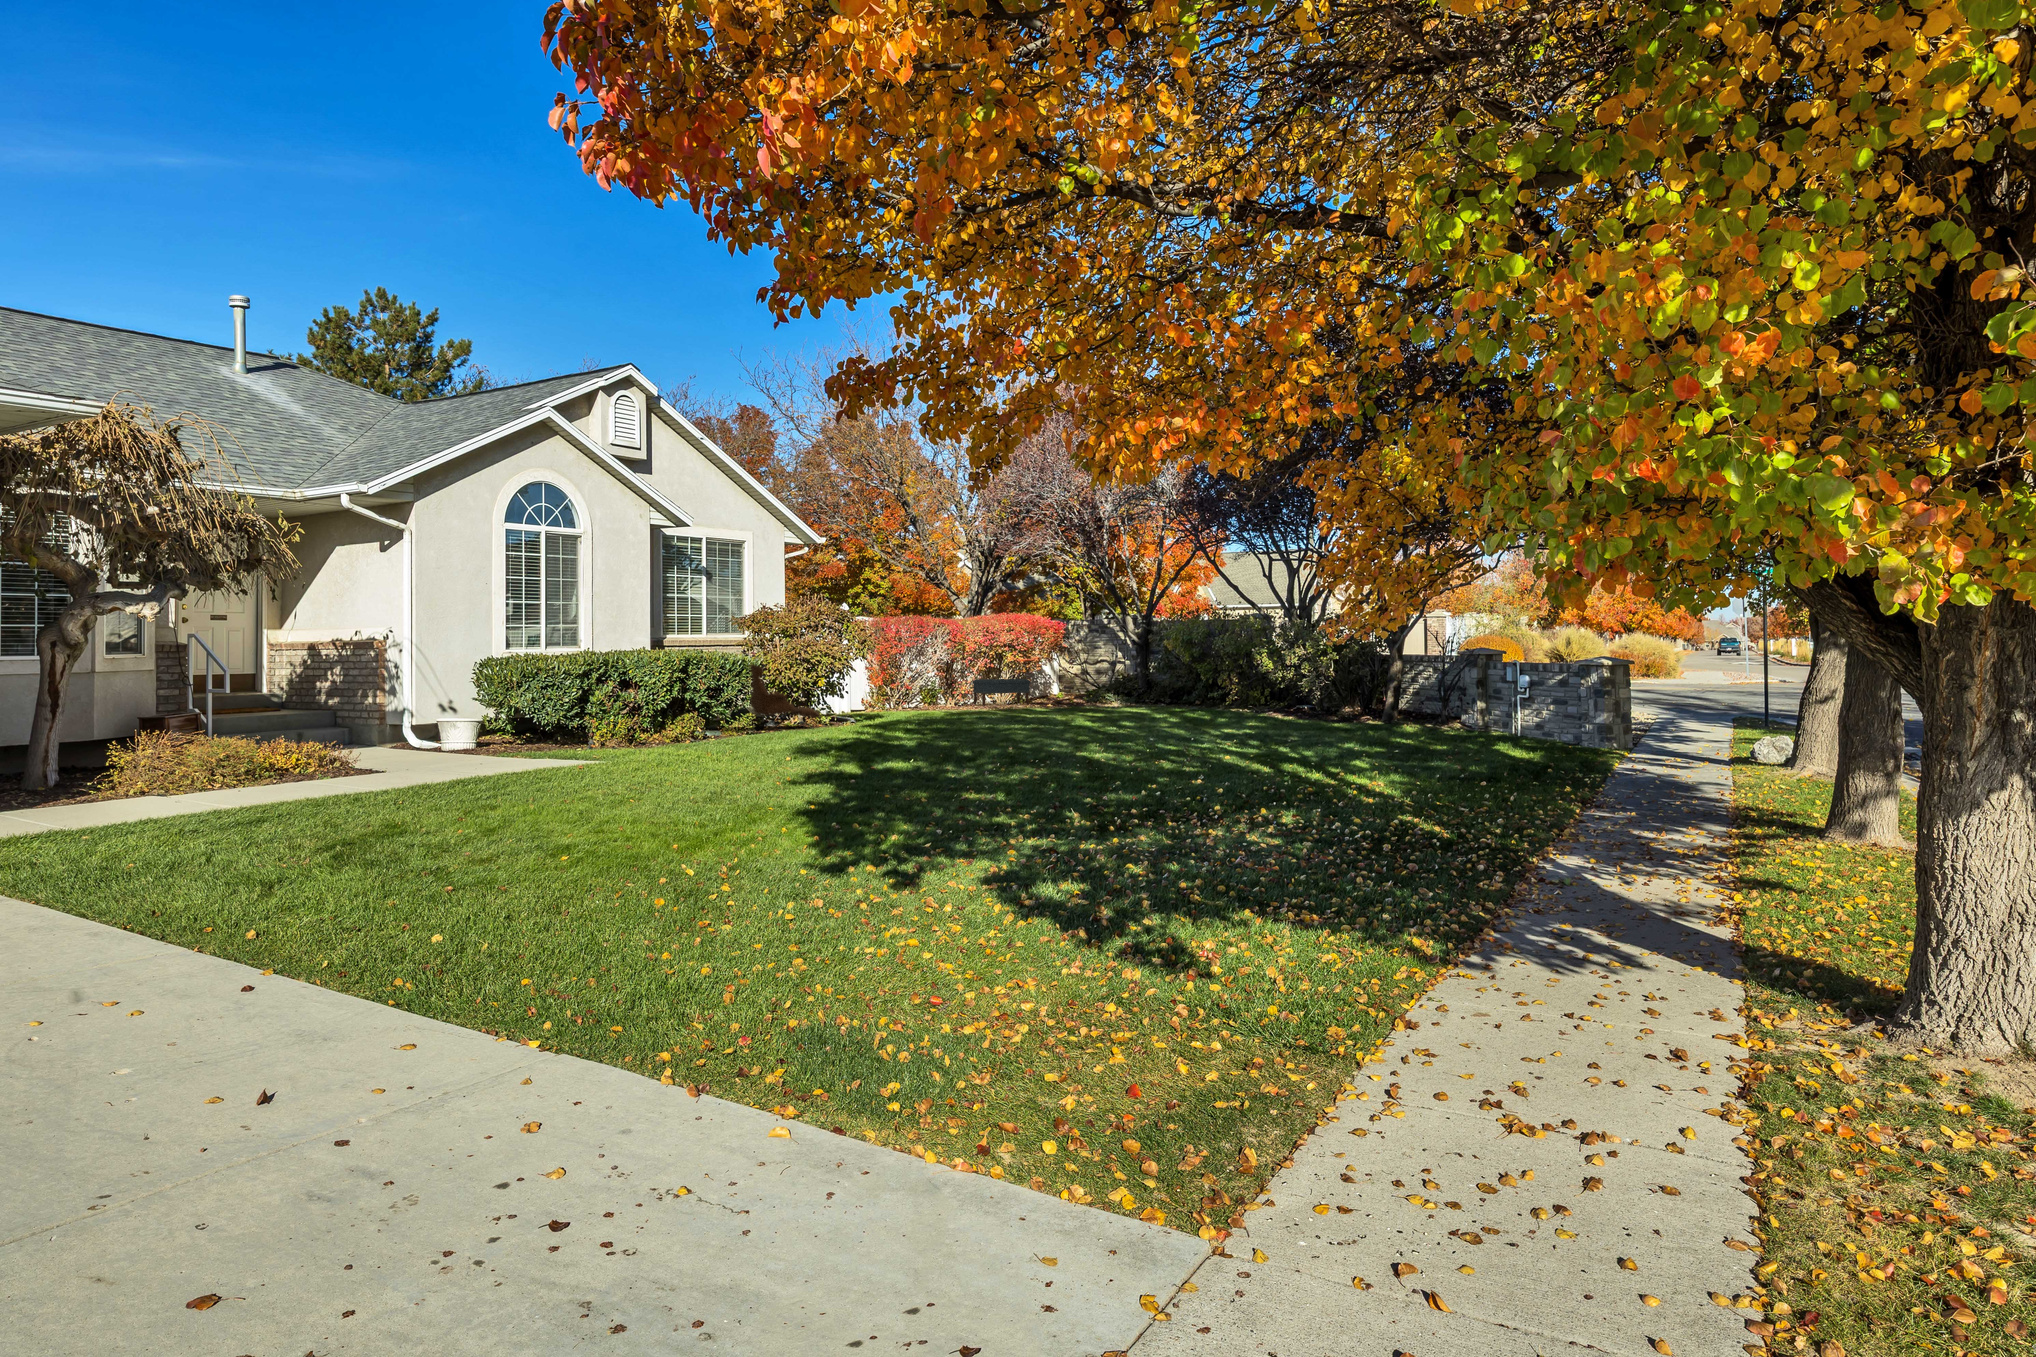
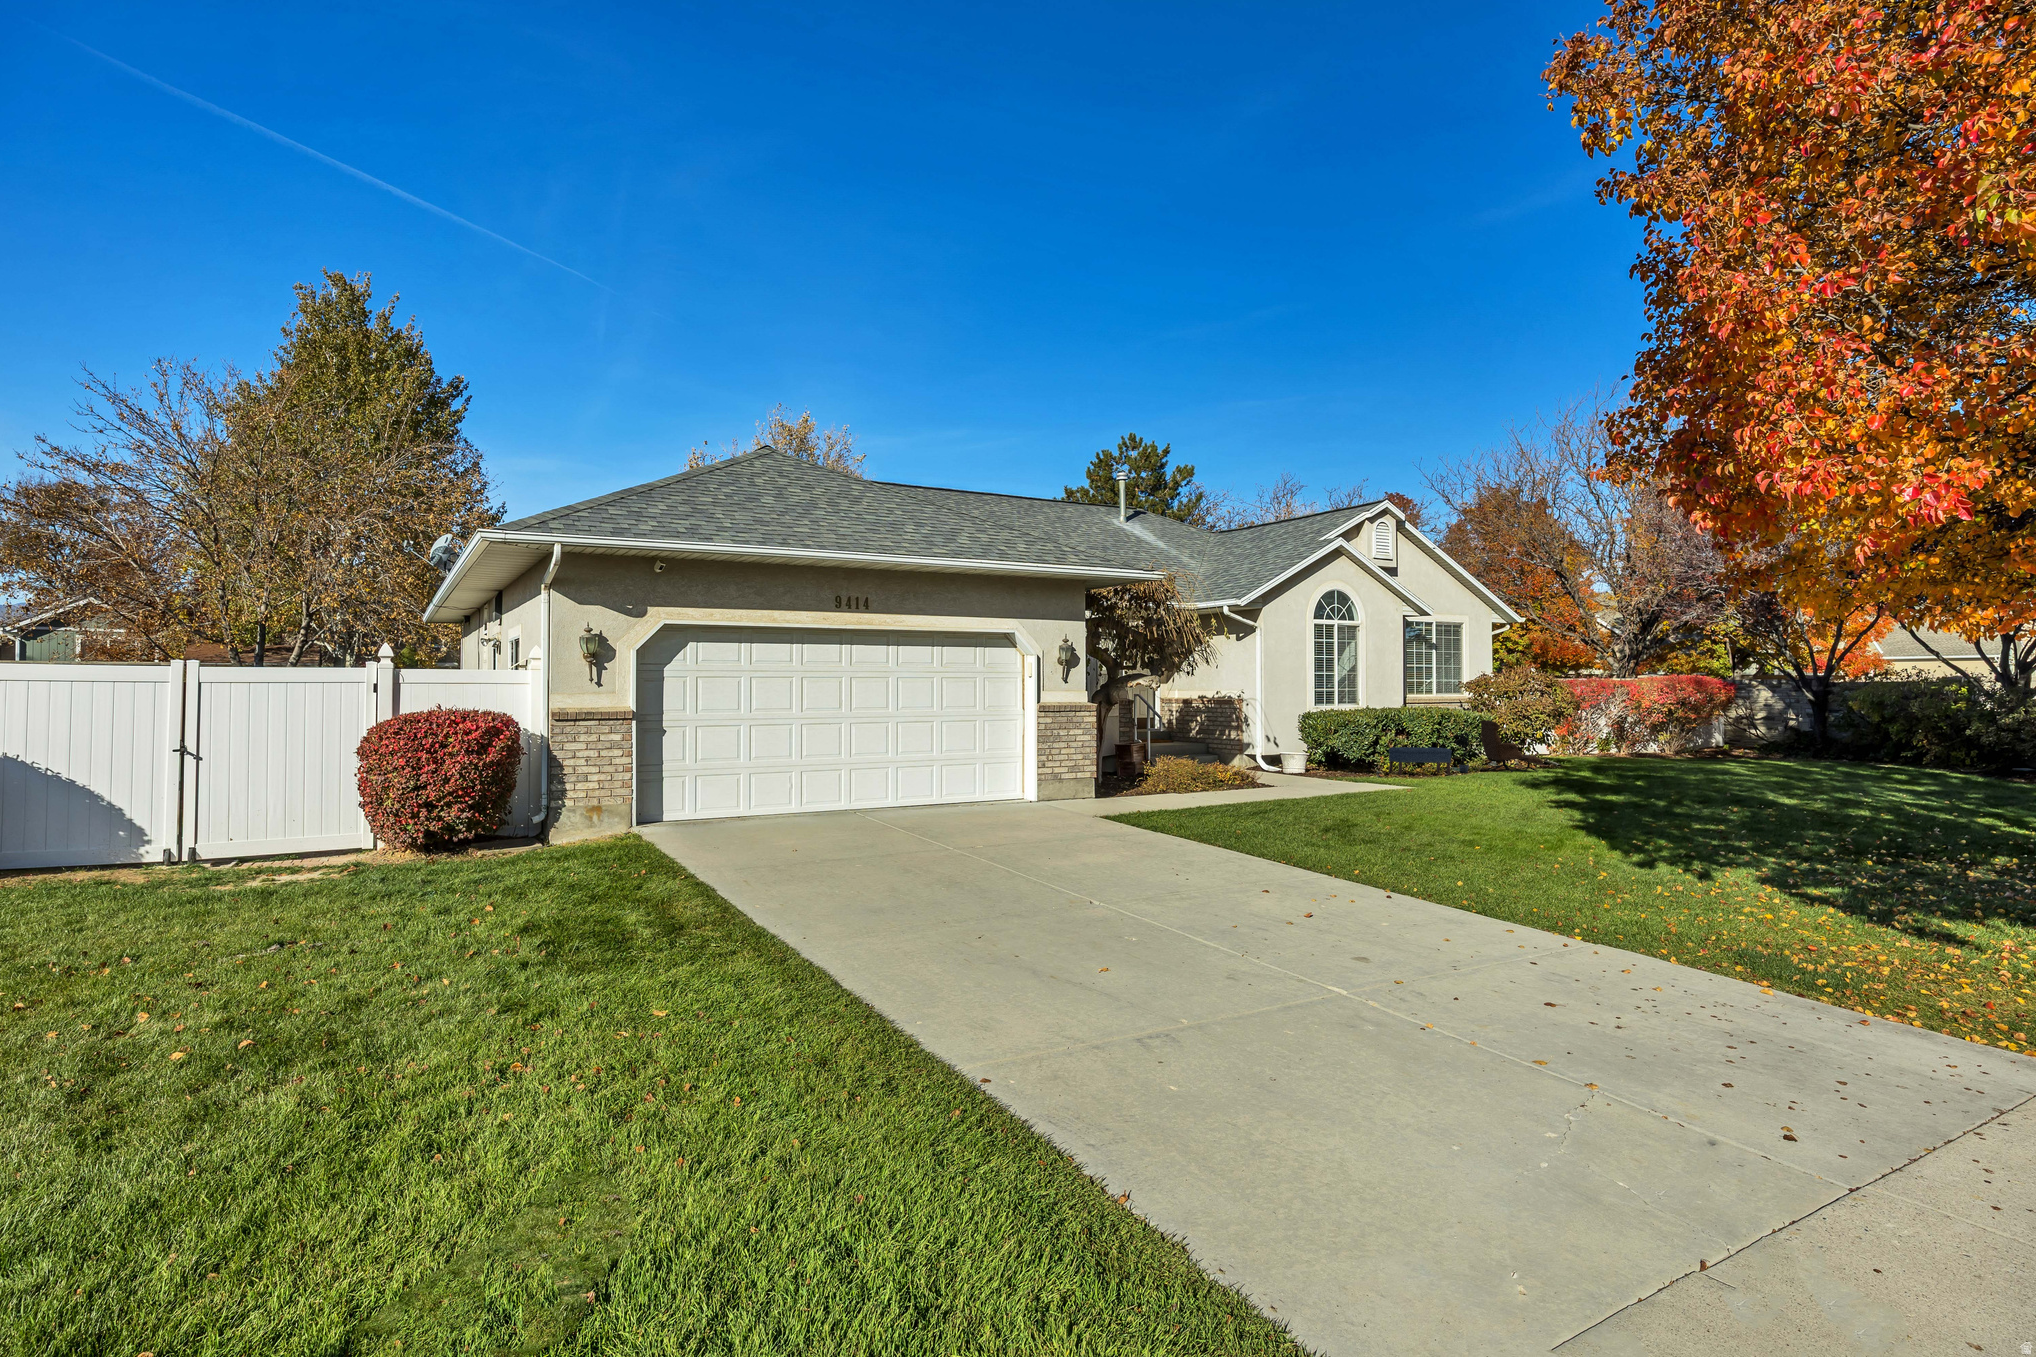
potted plant: none [697,678,736,735] -> present [1450,732,1479,773]
bench: present [973,679,1030,706] -> present [1389,747,1452,775]

